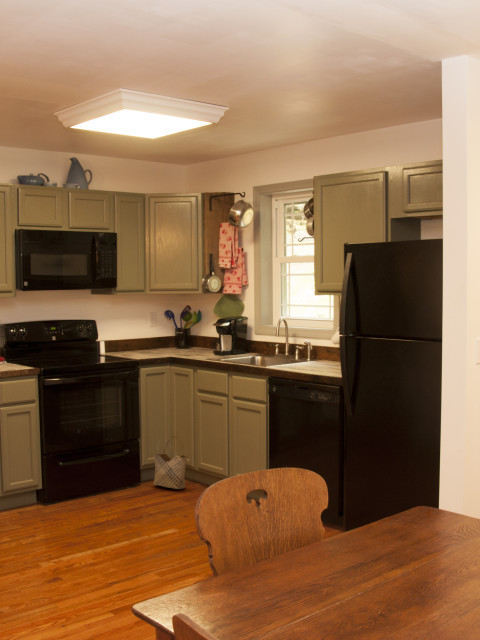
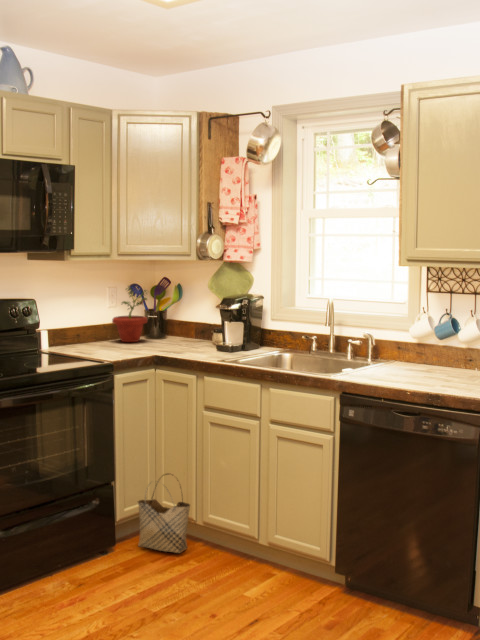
potted plant: none [150,312,176,351] -> present [112,287,147,342]

